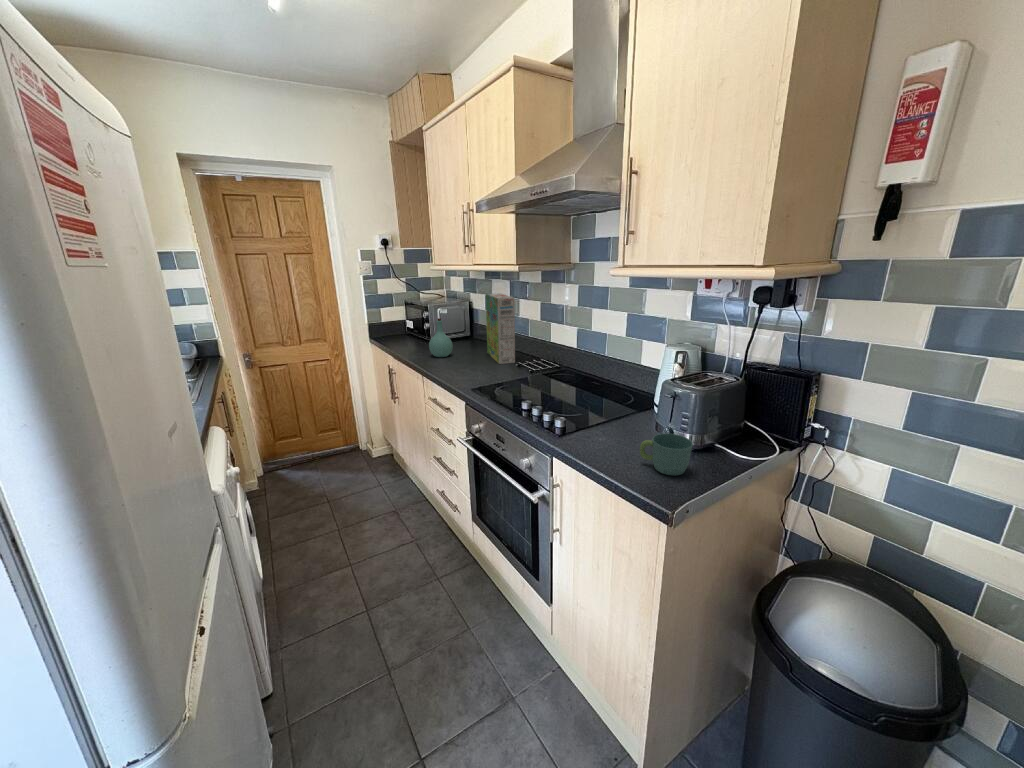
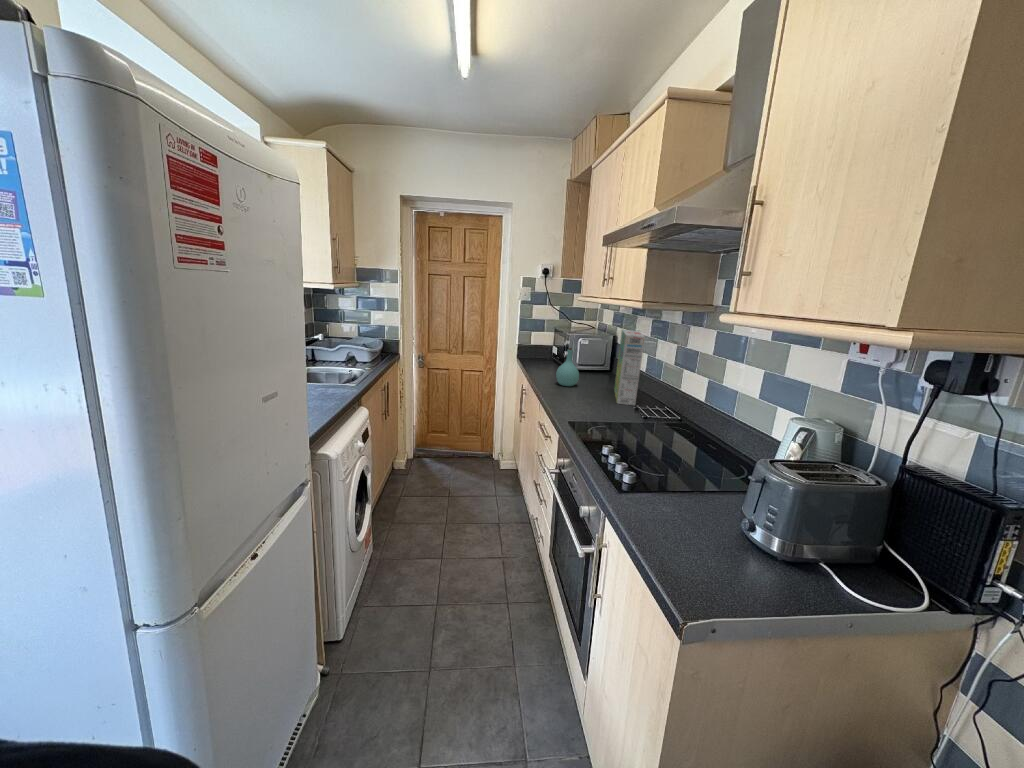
mug: present [640,434,693,475] -> none [692,523,761,583]

